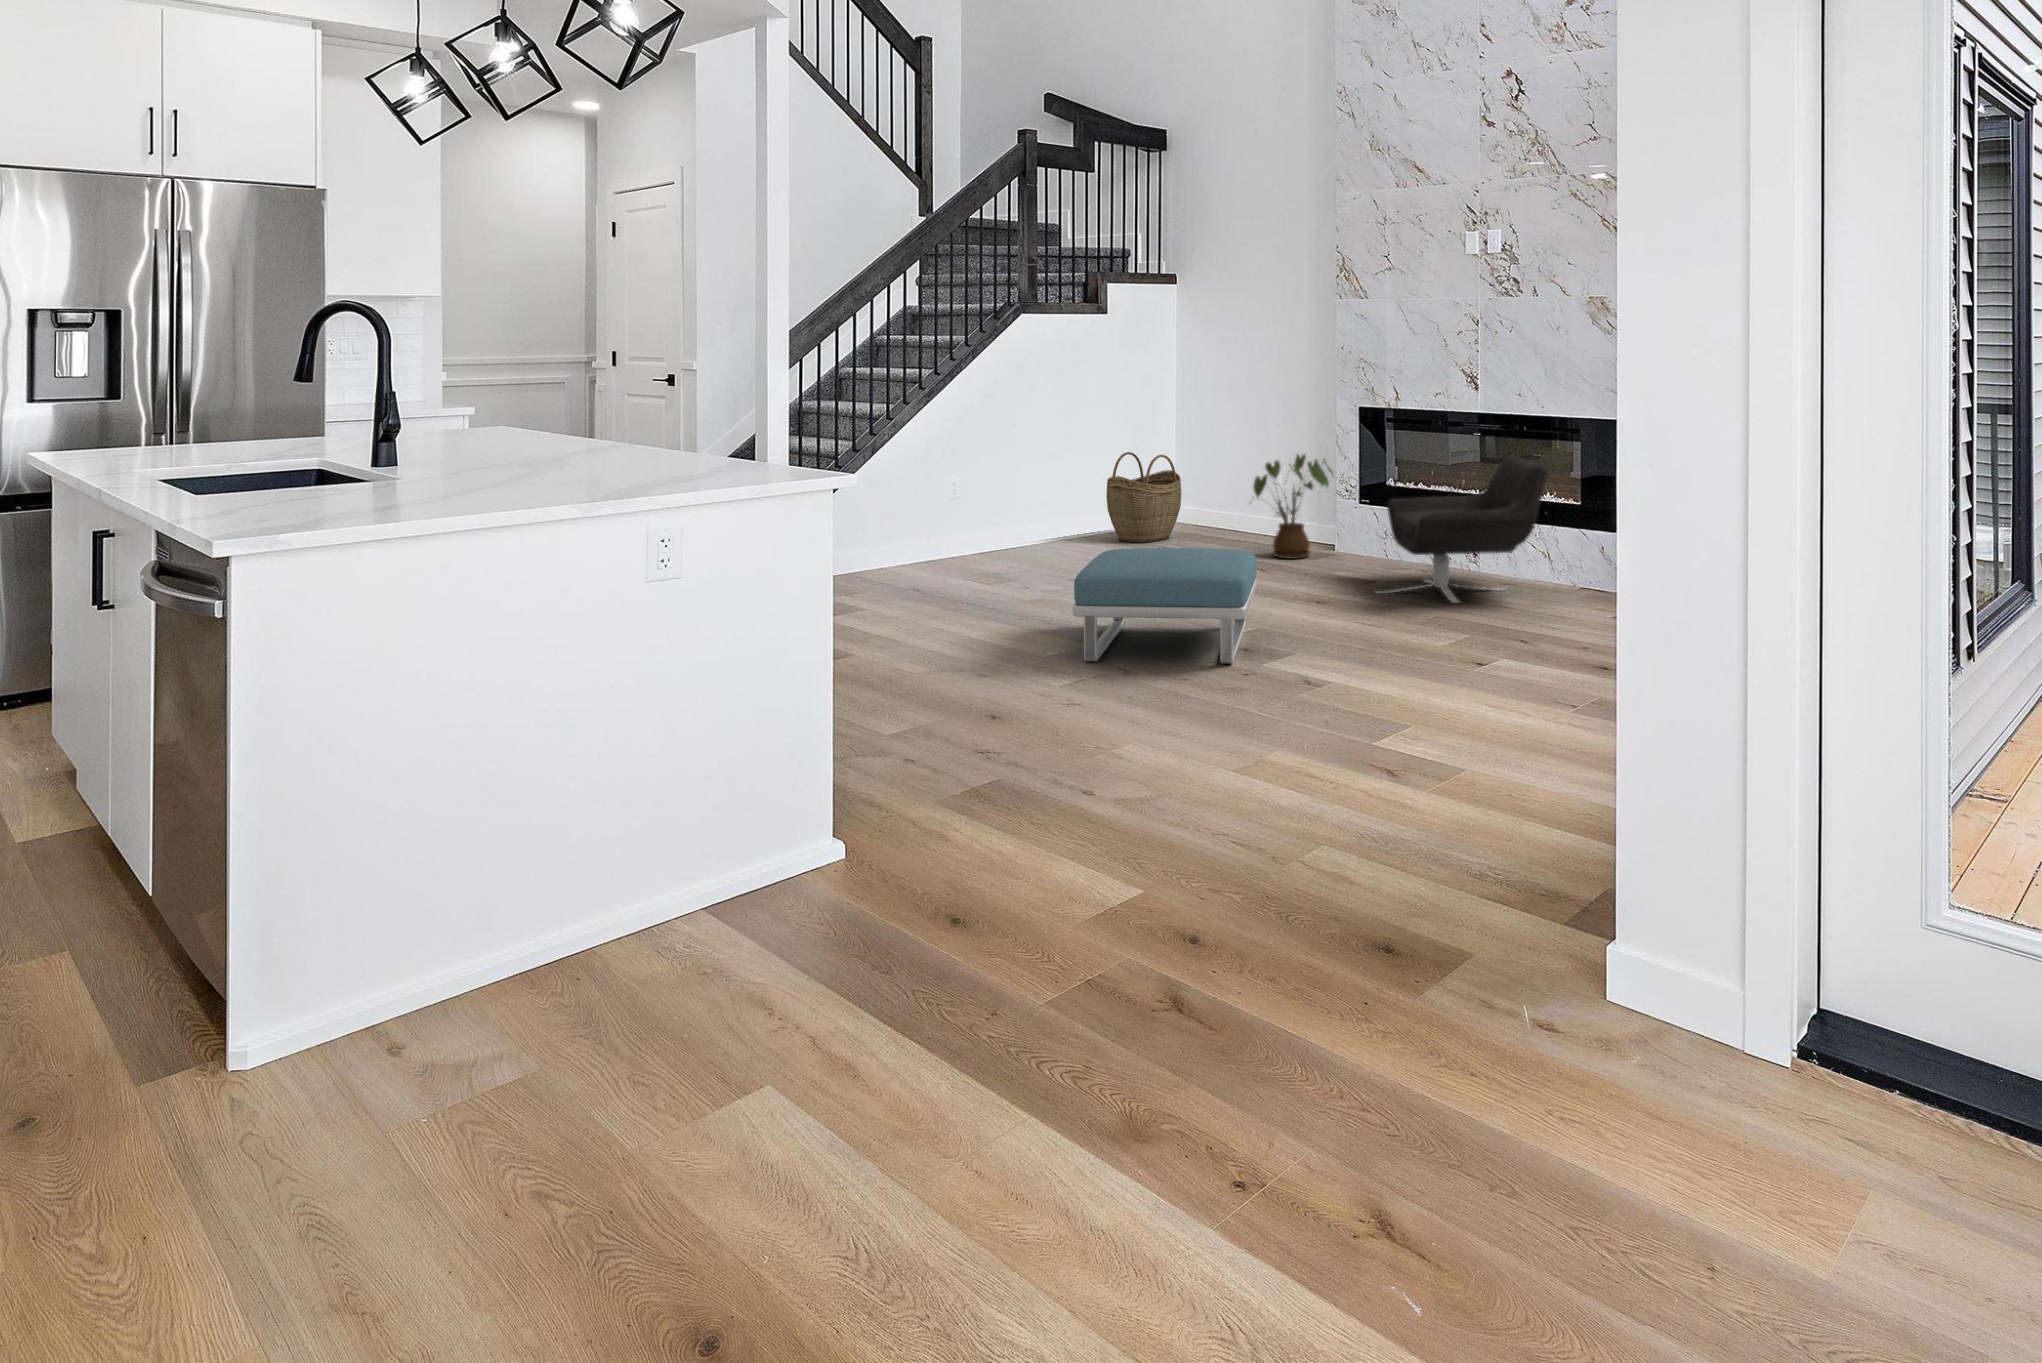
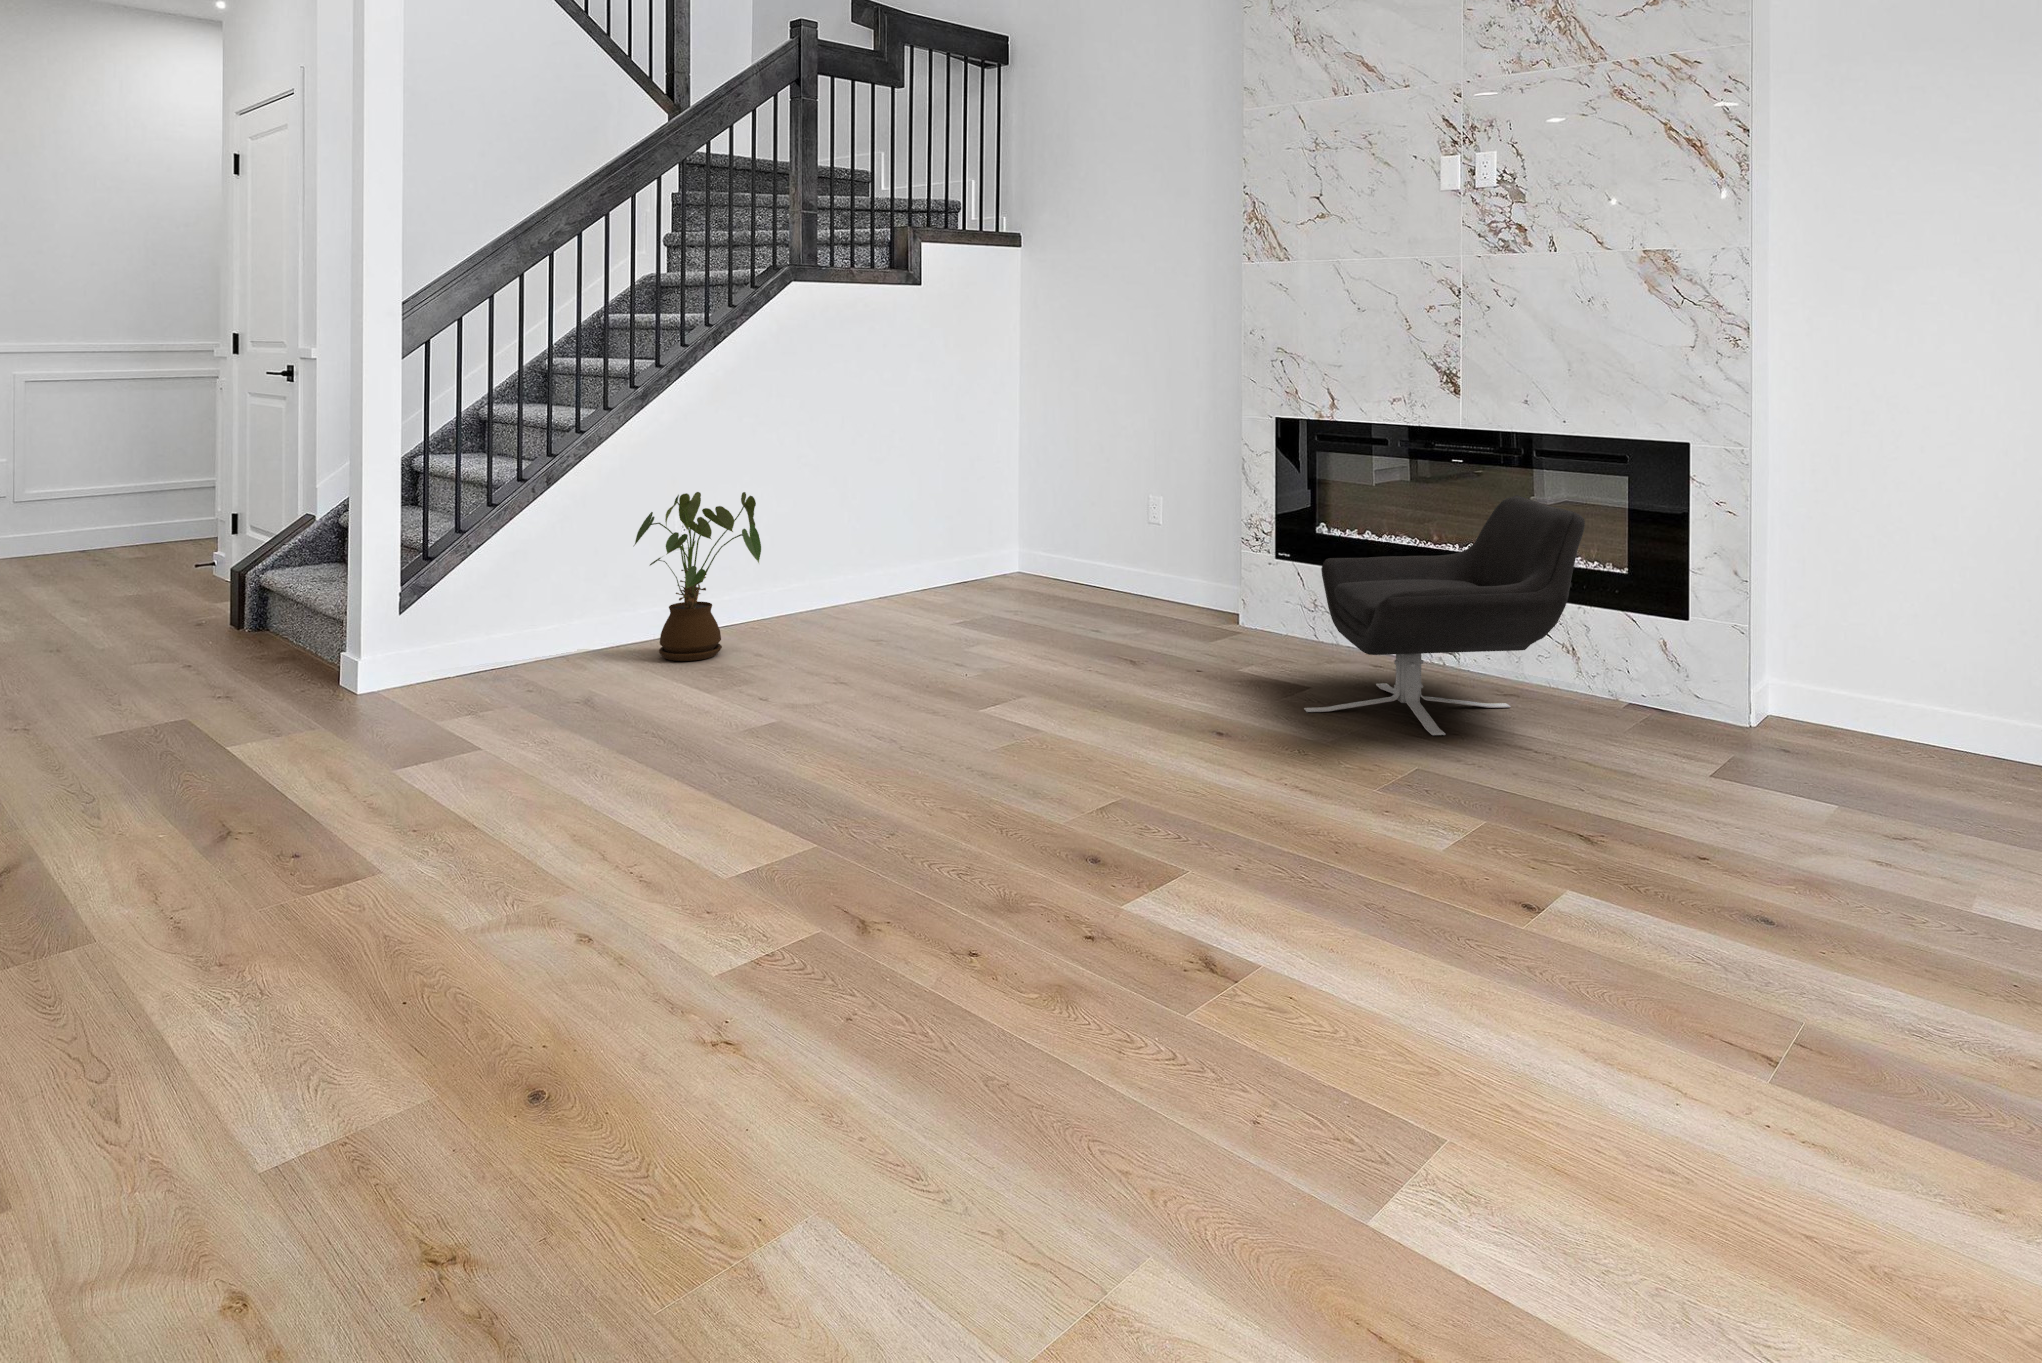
woven basket: present [1106,452,1181,543] -> none [917,479,1024,608]
house plant: present [1253,455,1332,559] -> present [634,492,761,661]
footstool: present [1073,548,1257,664] -> none [771,656,1113,892]

